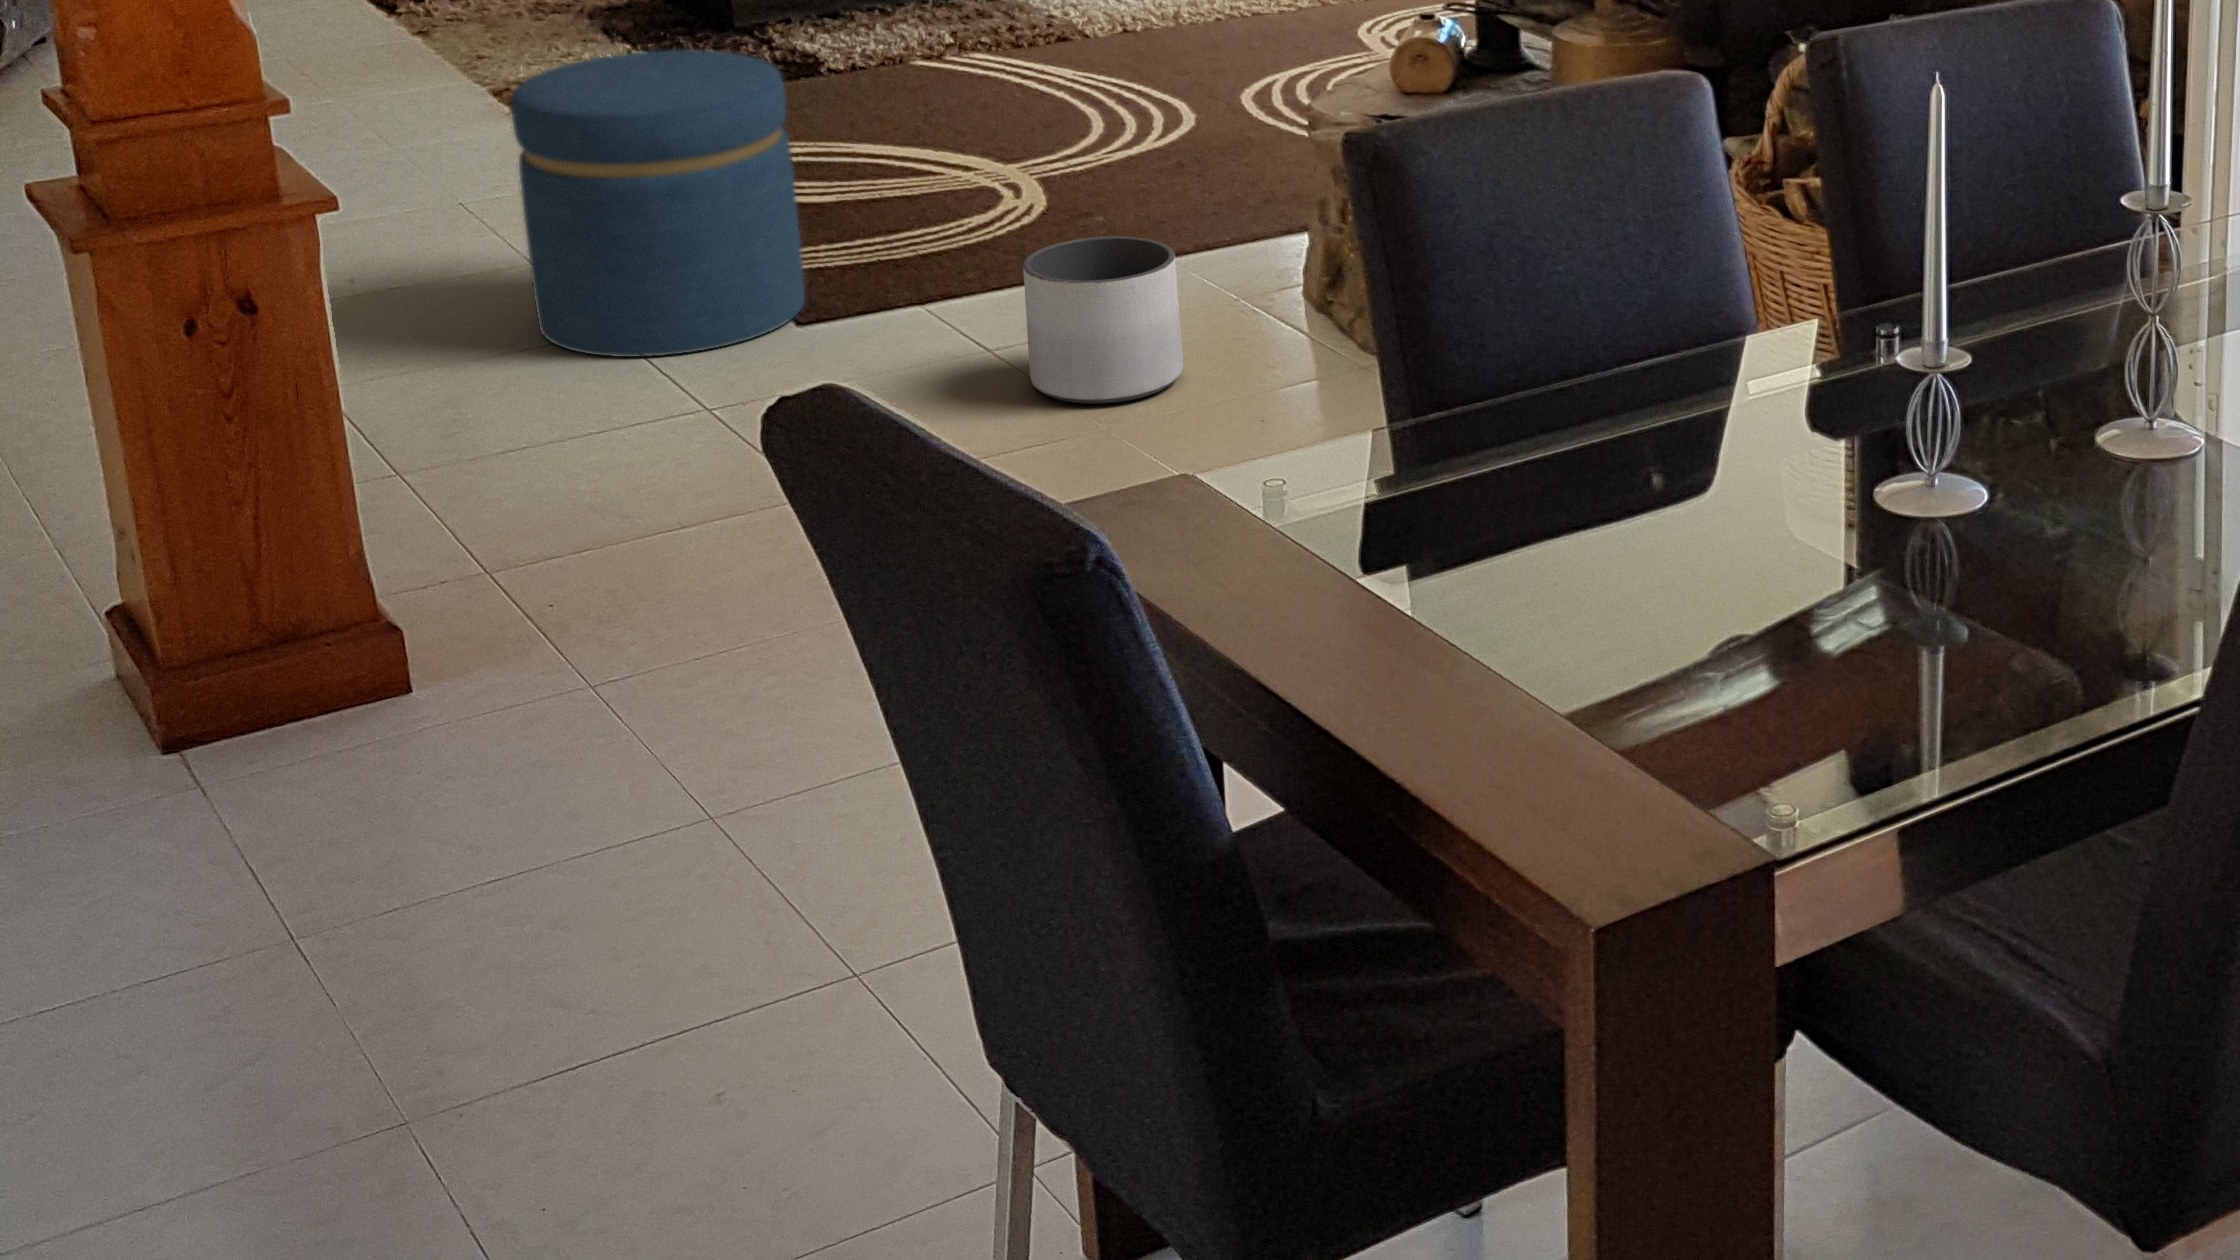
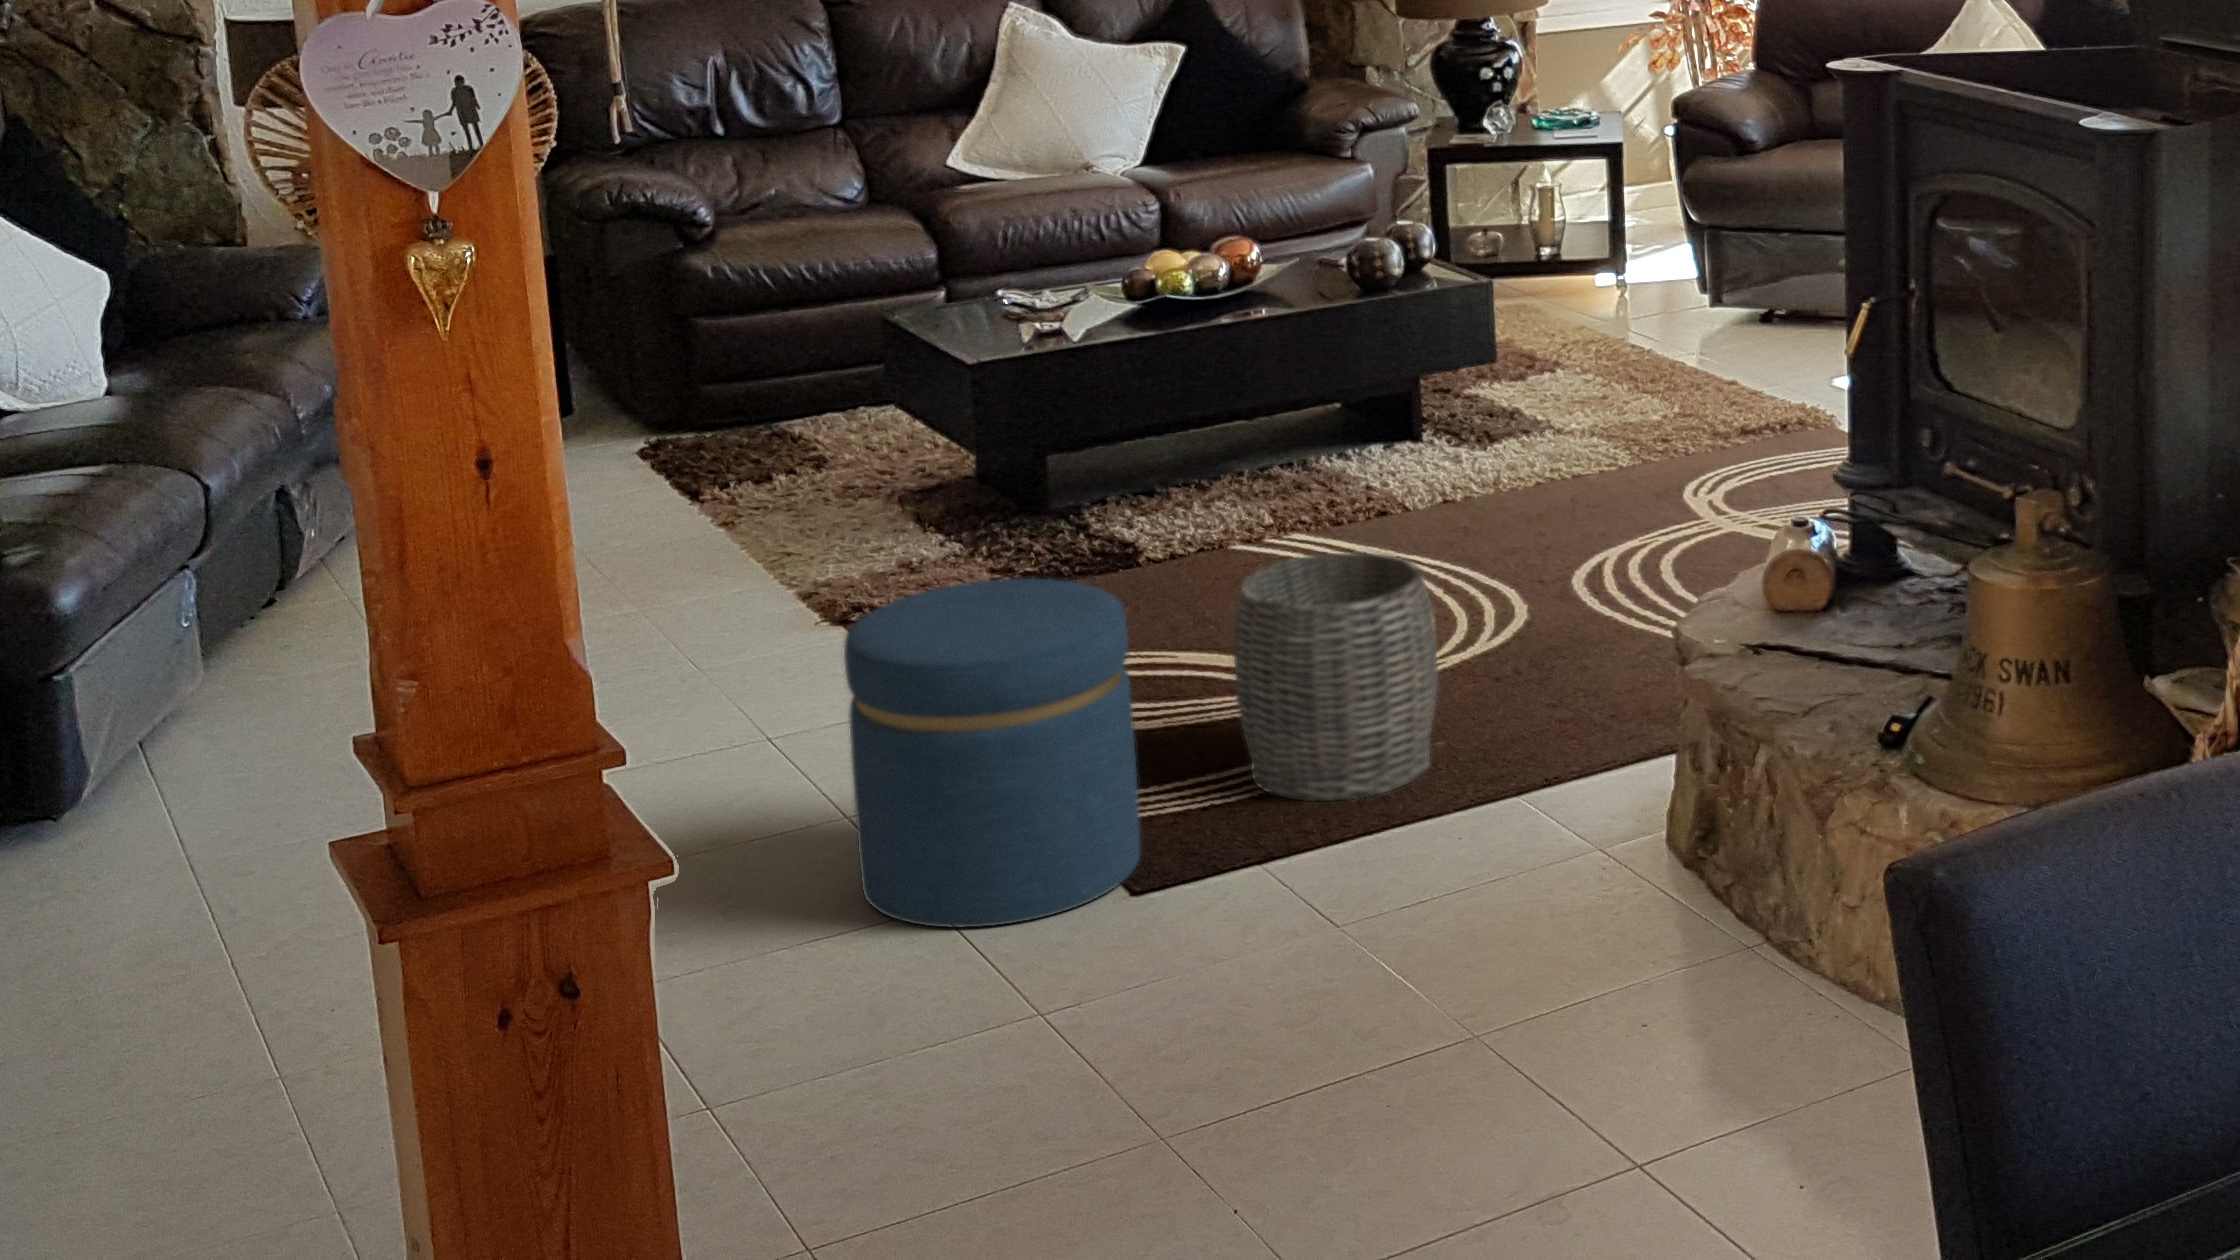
woven basket: none [895,42,1090,262] -> present [1234,552,1438,801]
planter: present [1023,236,1183,404] -> none [1386,792,1555,989]

